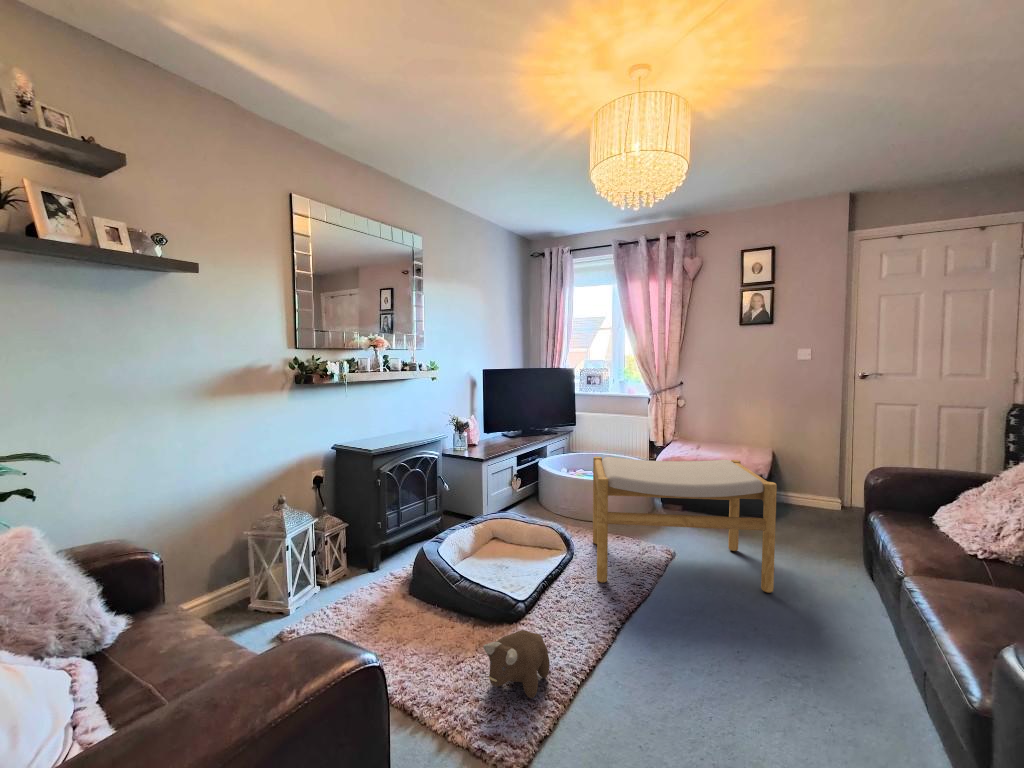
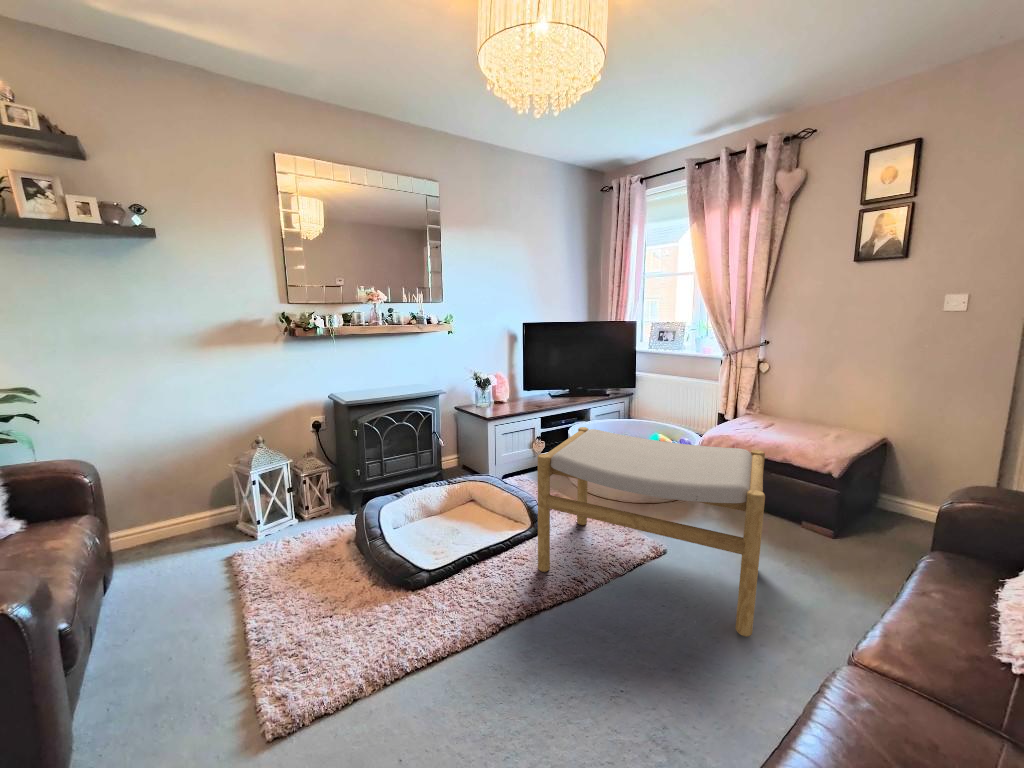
plush toy: present [483,630,549,698] -> none [293,611,389,685]

